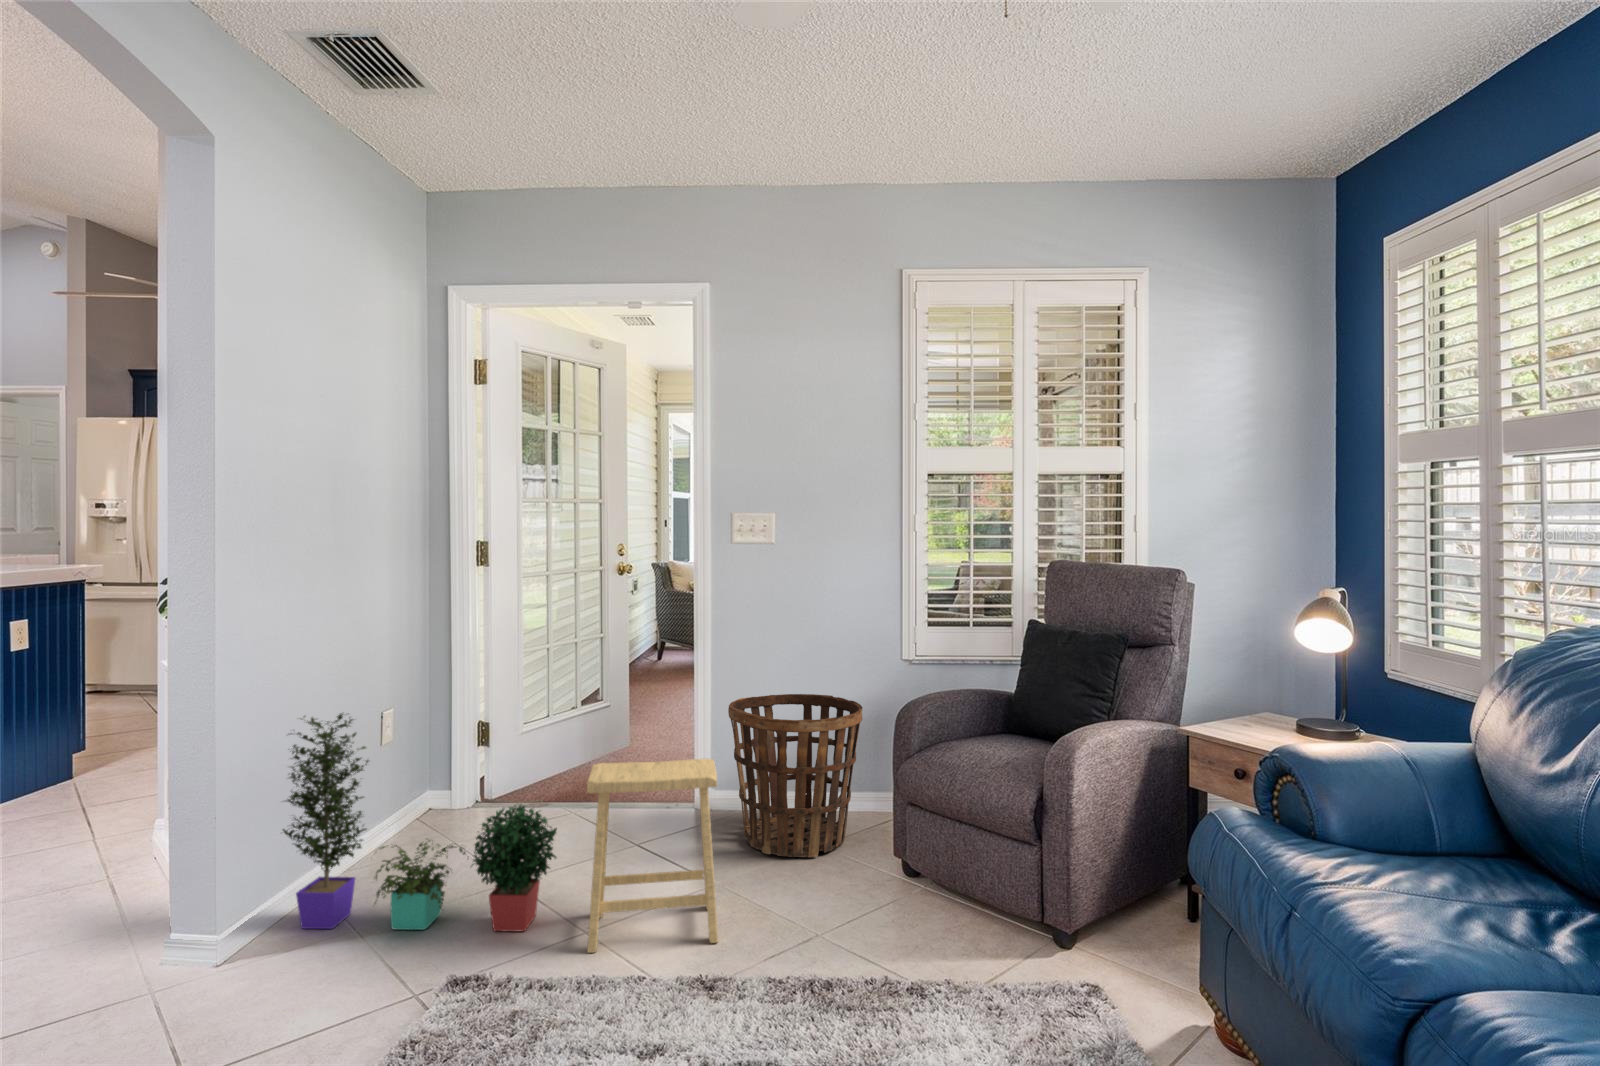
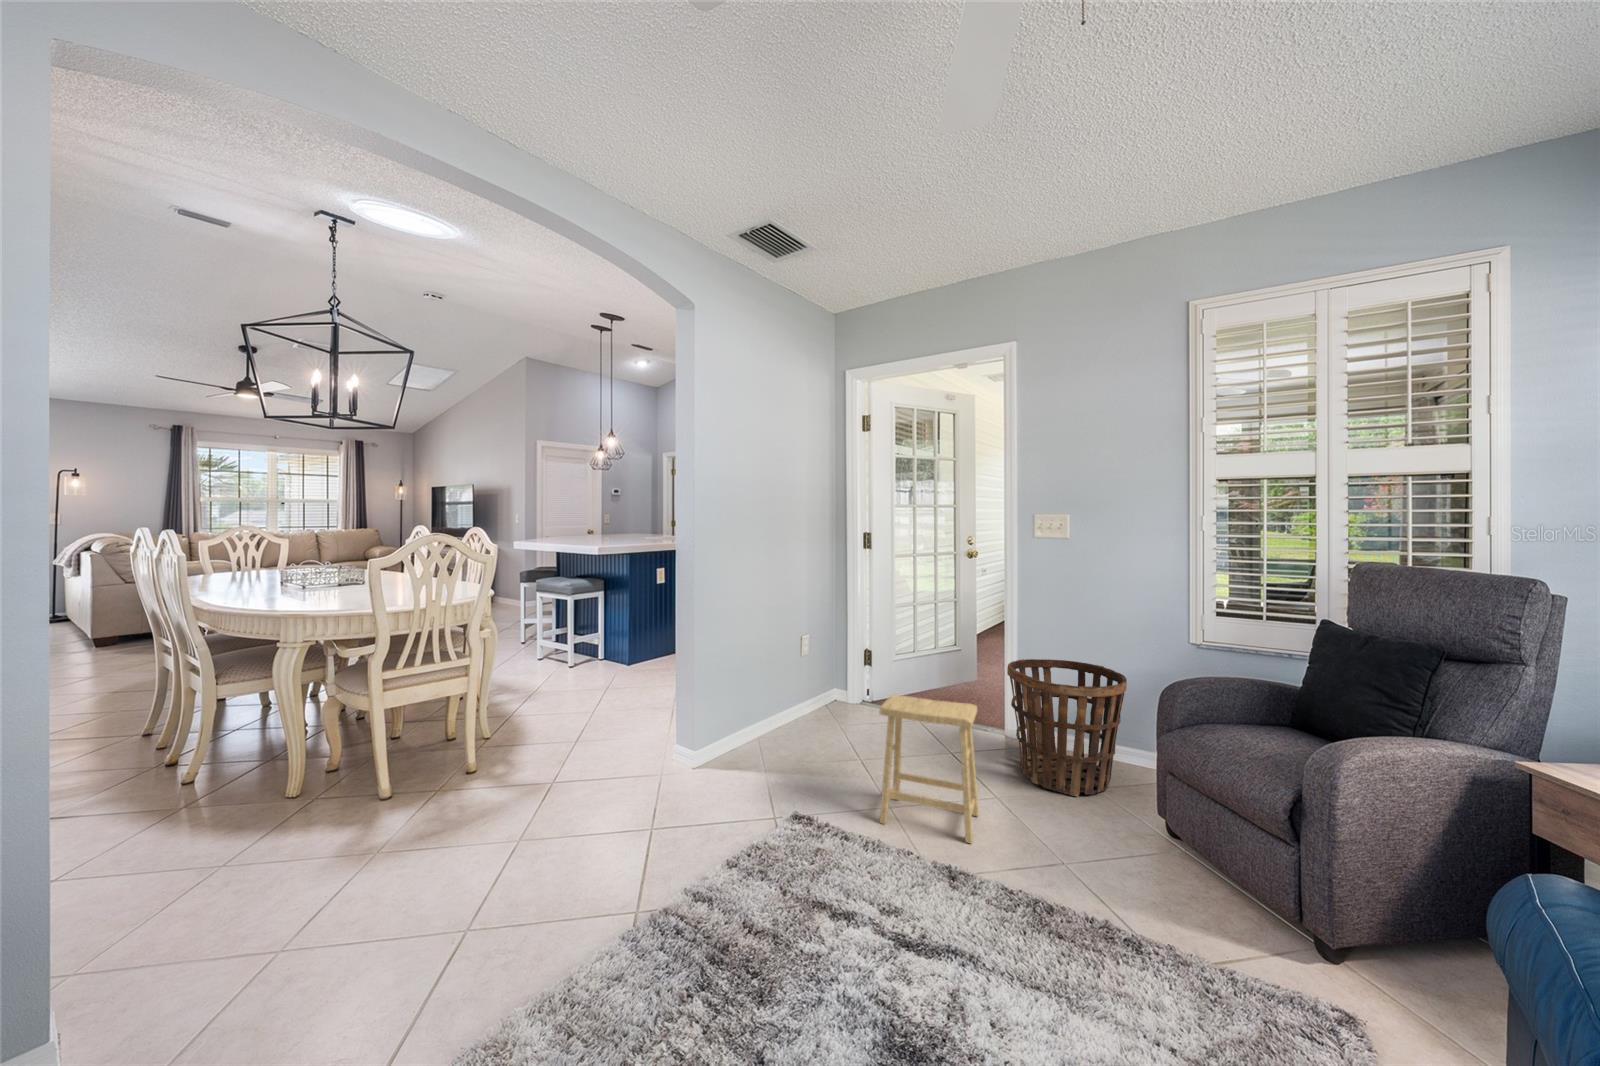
potted plant: present [283,714,557,931] -> none [725,640,870,796]

